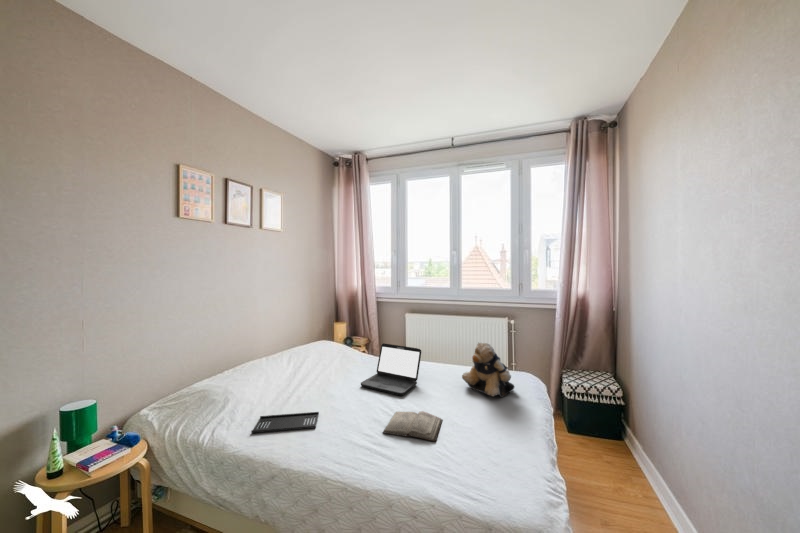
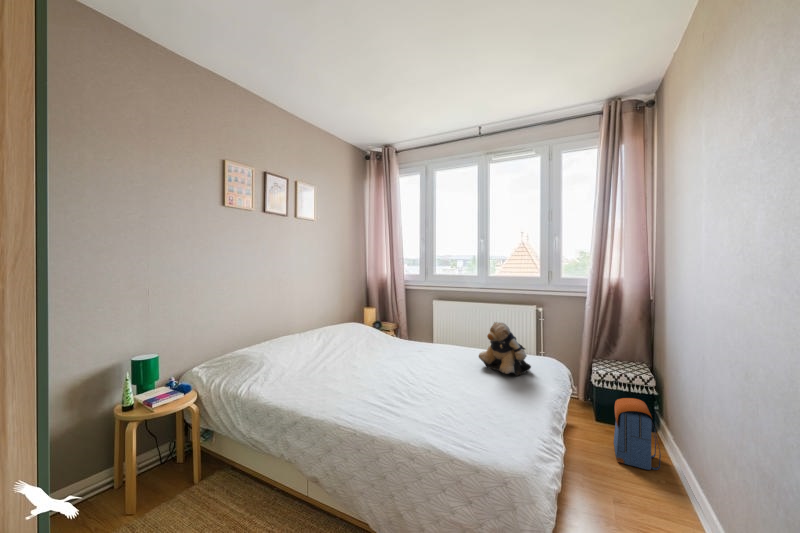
laptop: present [361,343,421,396] -> none [381,324,440,370]
diary: present [383,411,442,442] -> none [394,381,453,405]
backpack: none [589,411,635,482] -> present [614,398,661,470]
tray: present [251,412,319,433] -> none [280,377,340,389]

